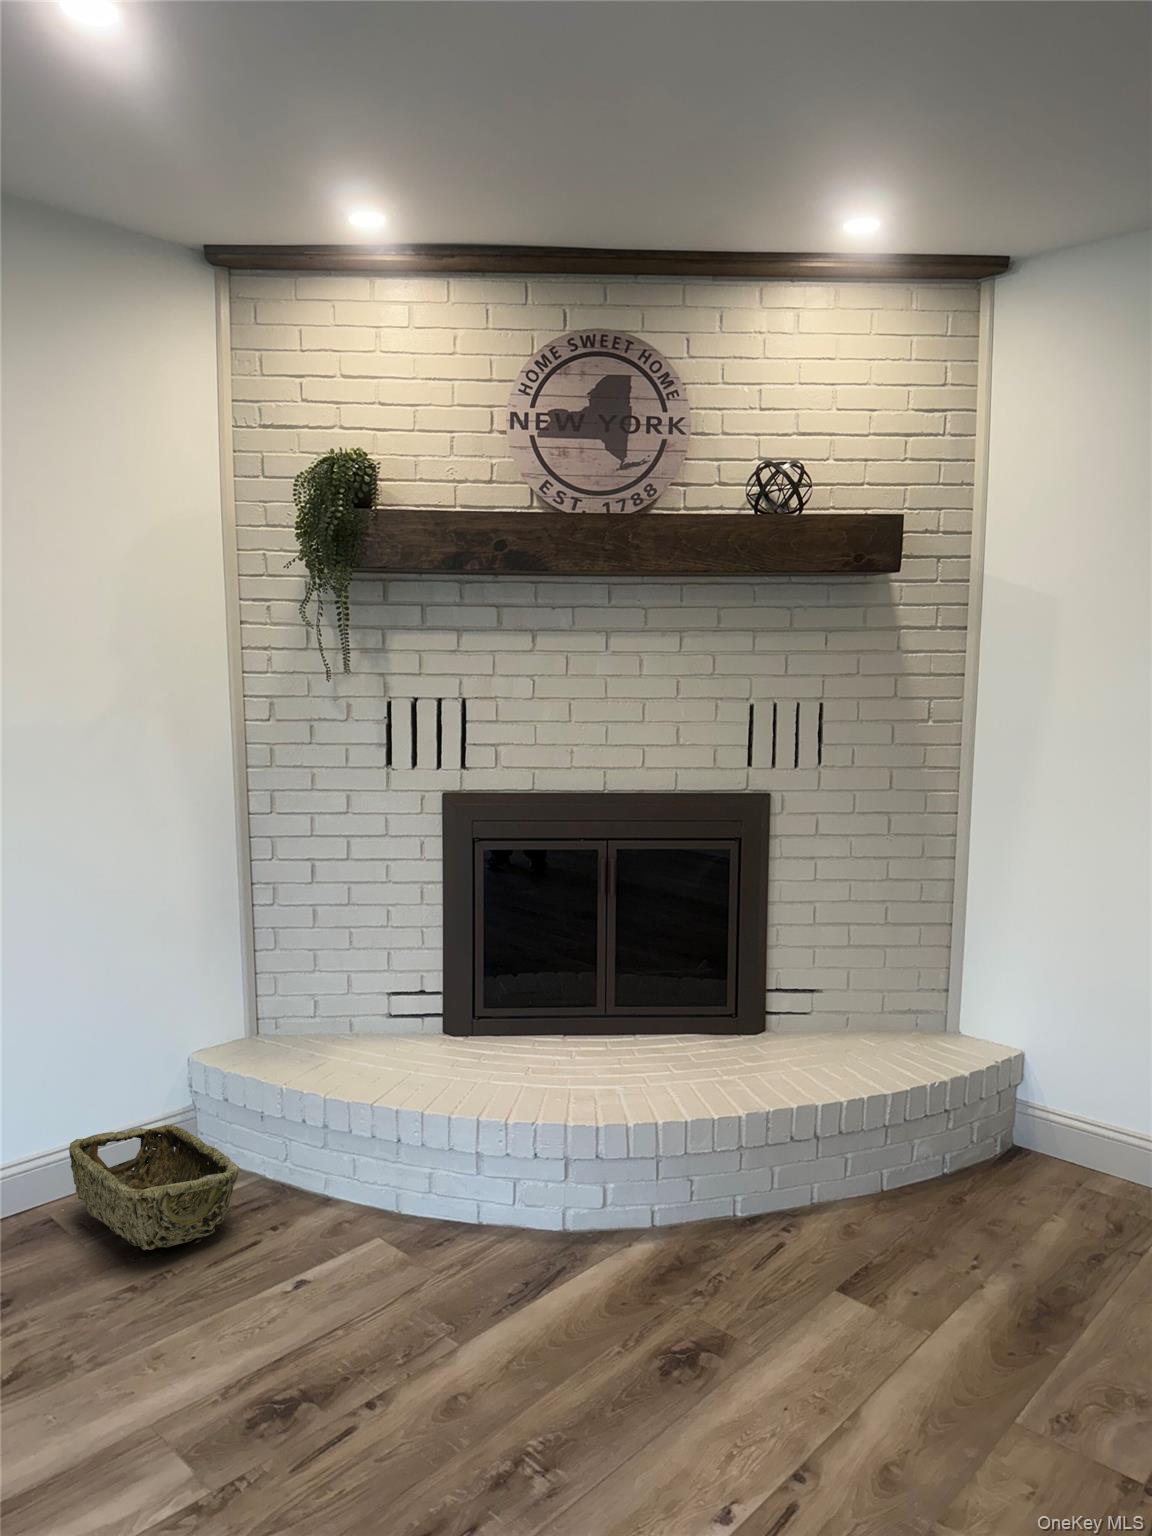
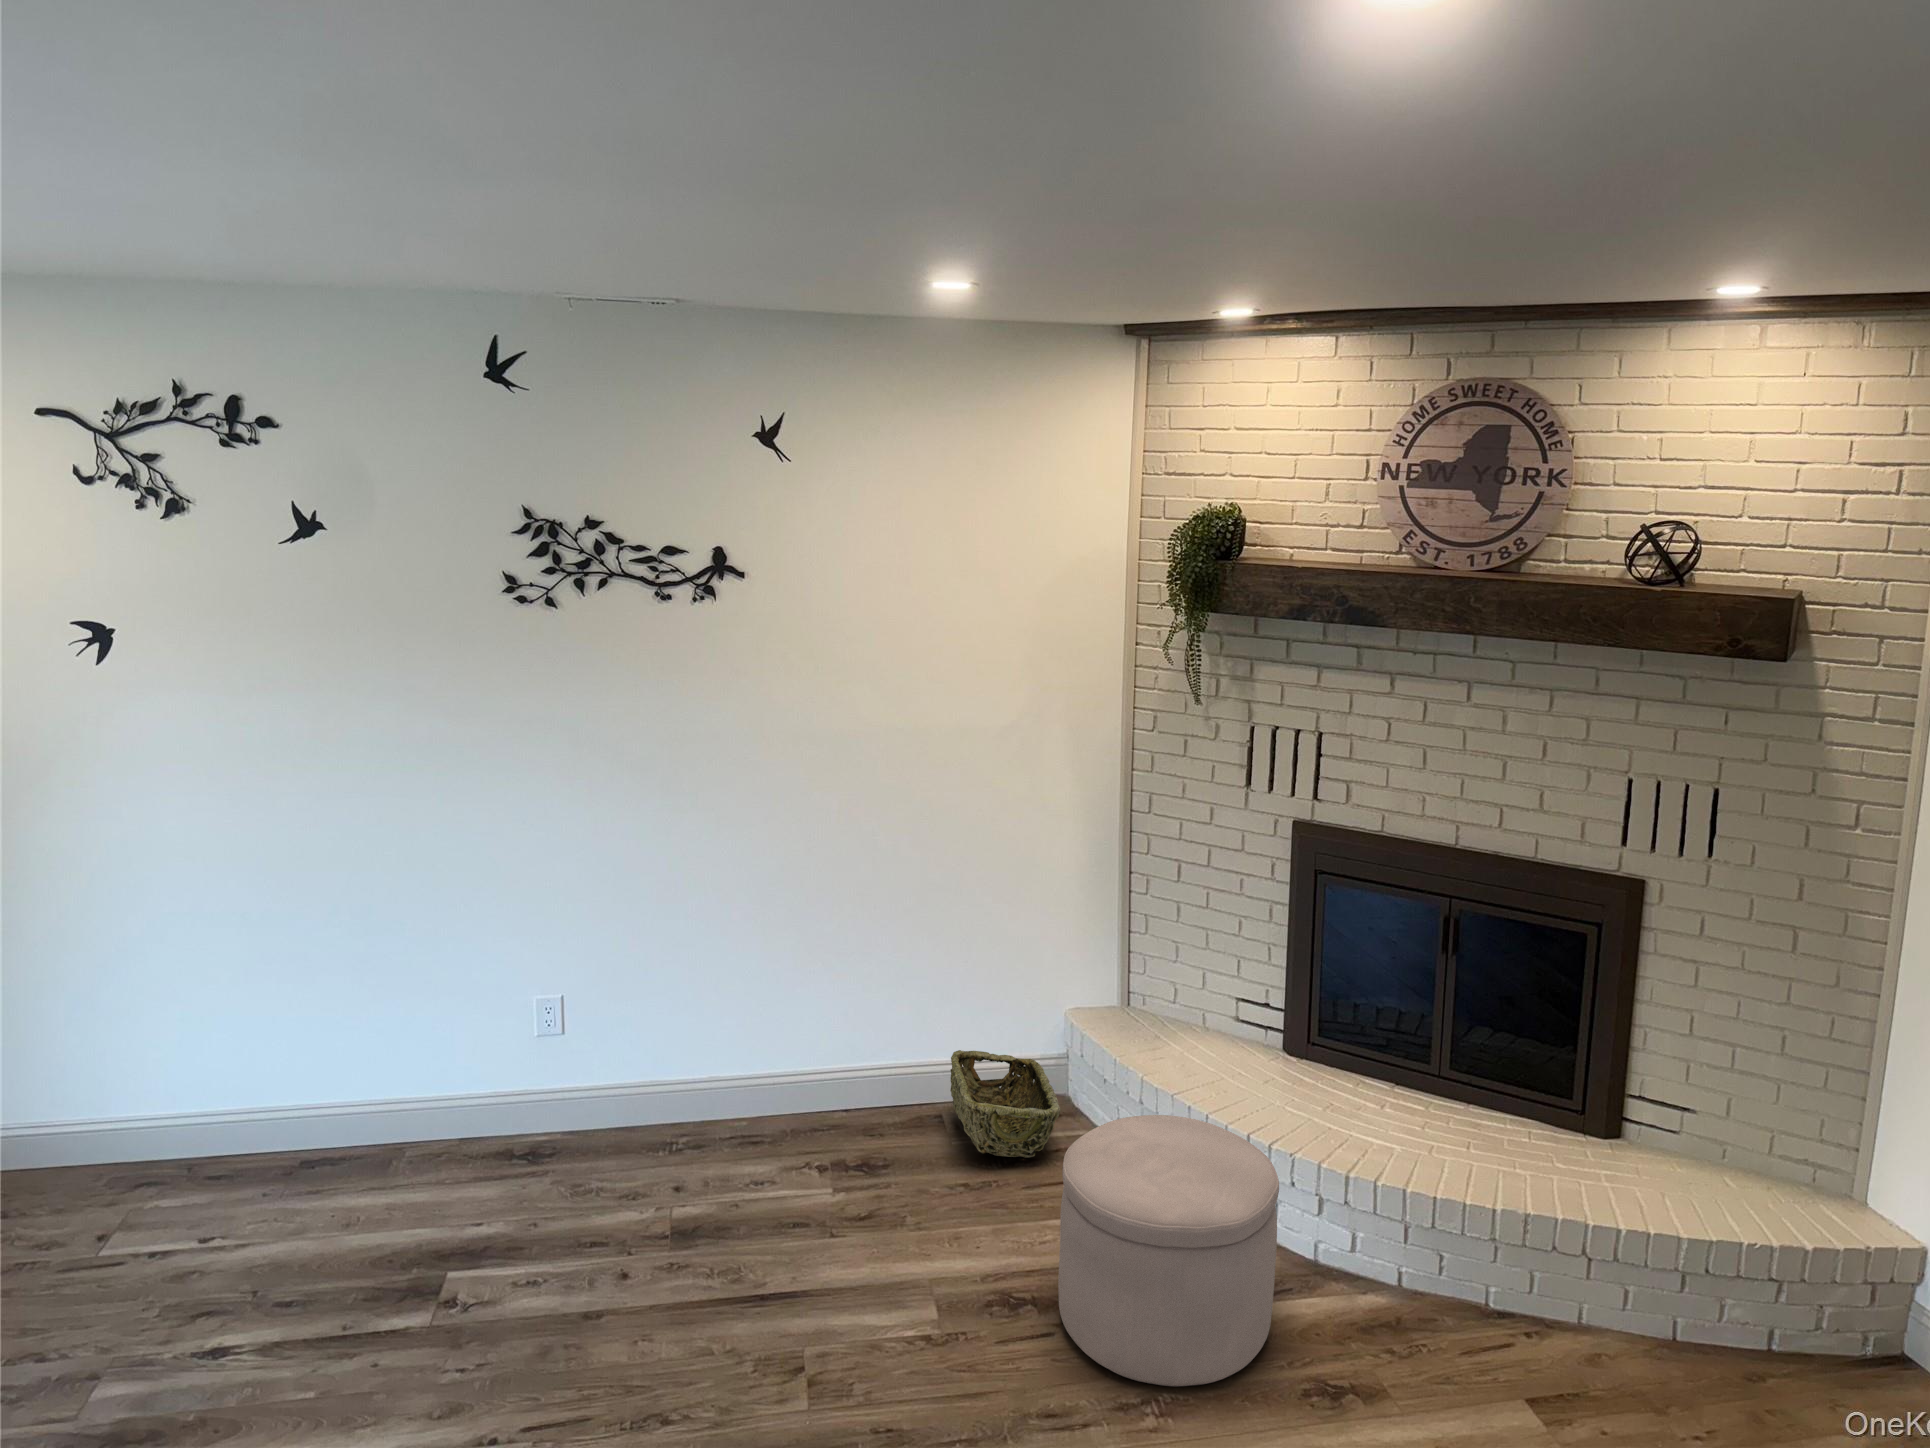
ottoman: none [331,1120,581,1433] -> present [1058,1115,1279,1386]

